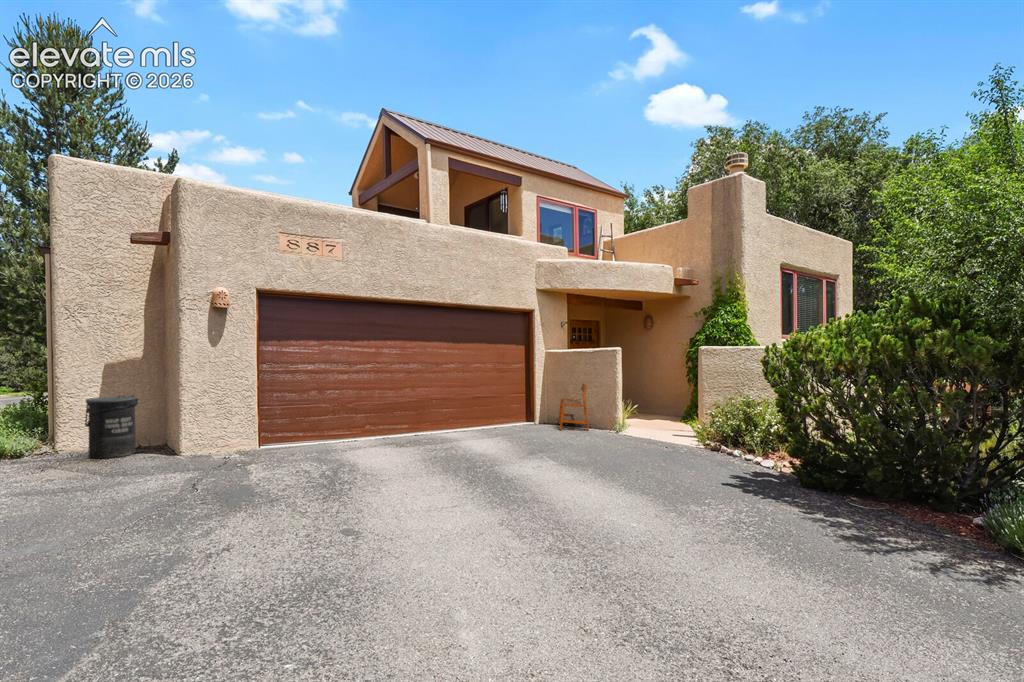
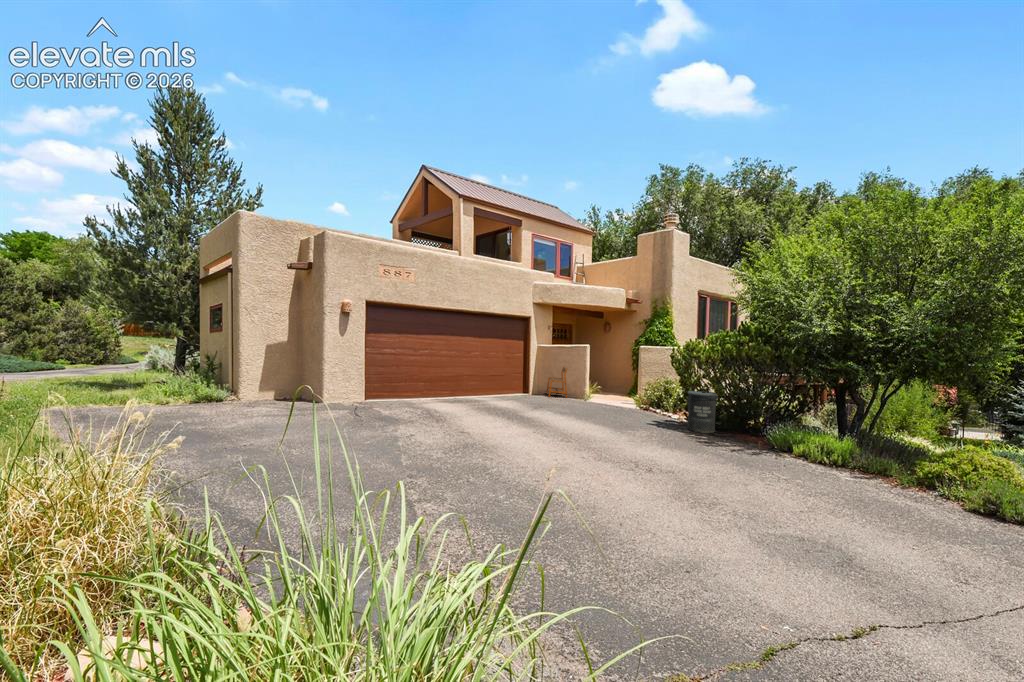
trash can: present [85,395,138,458] -> present [687,391,718,433]

